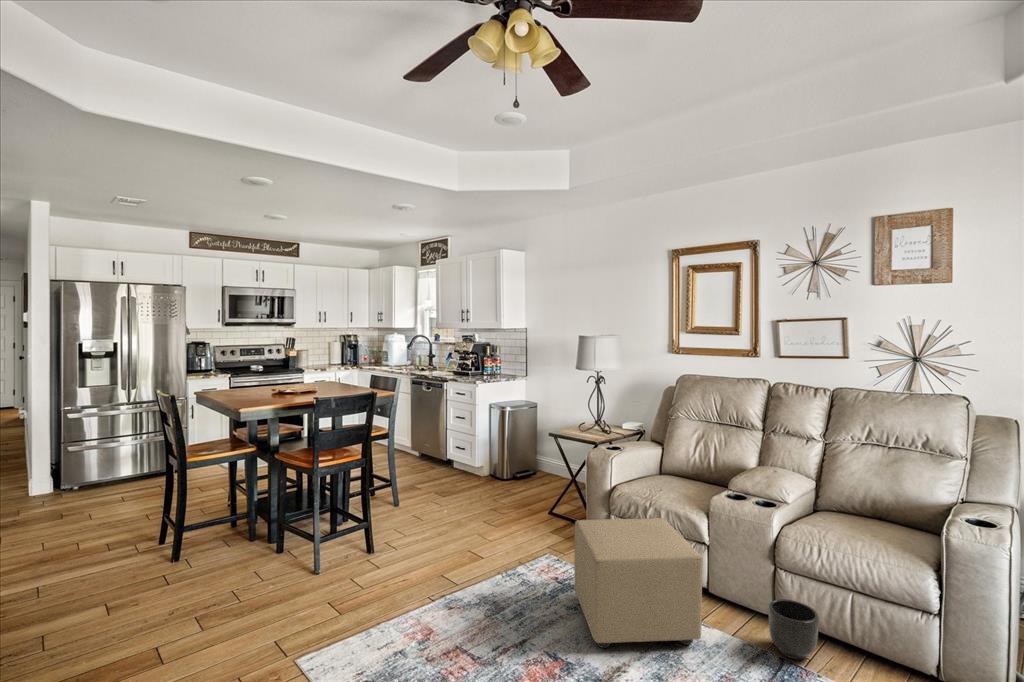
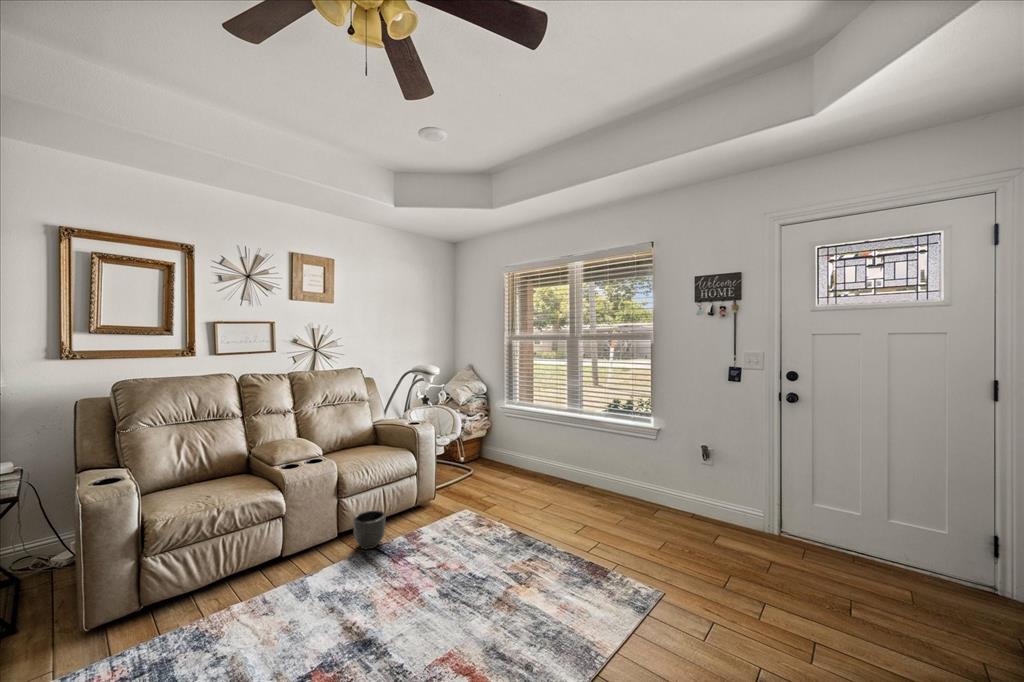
ottoman: present [574,518,703,648] -> none [195,506,347,654]

